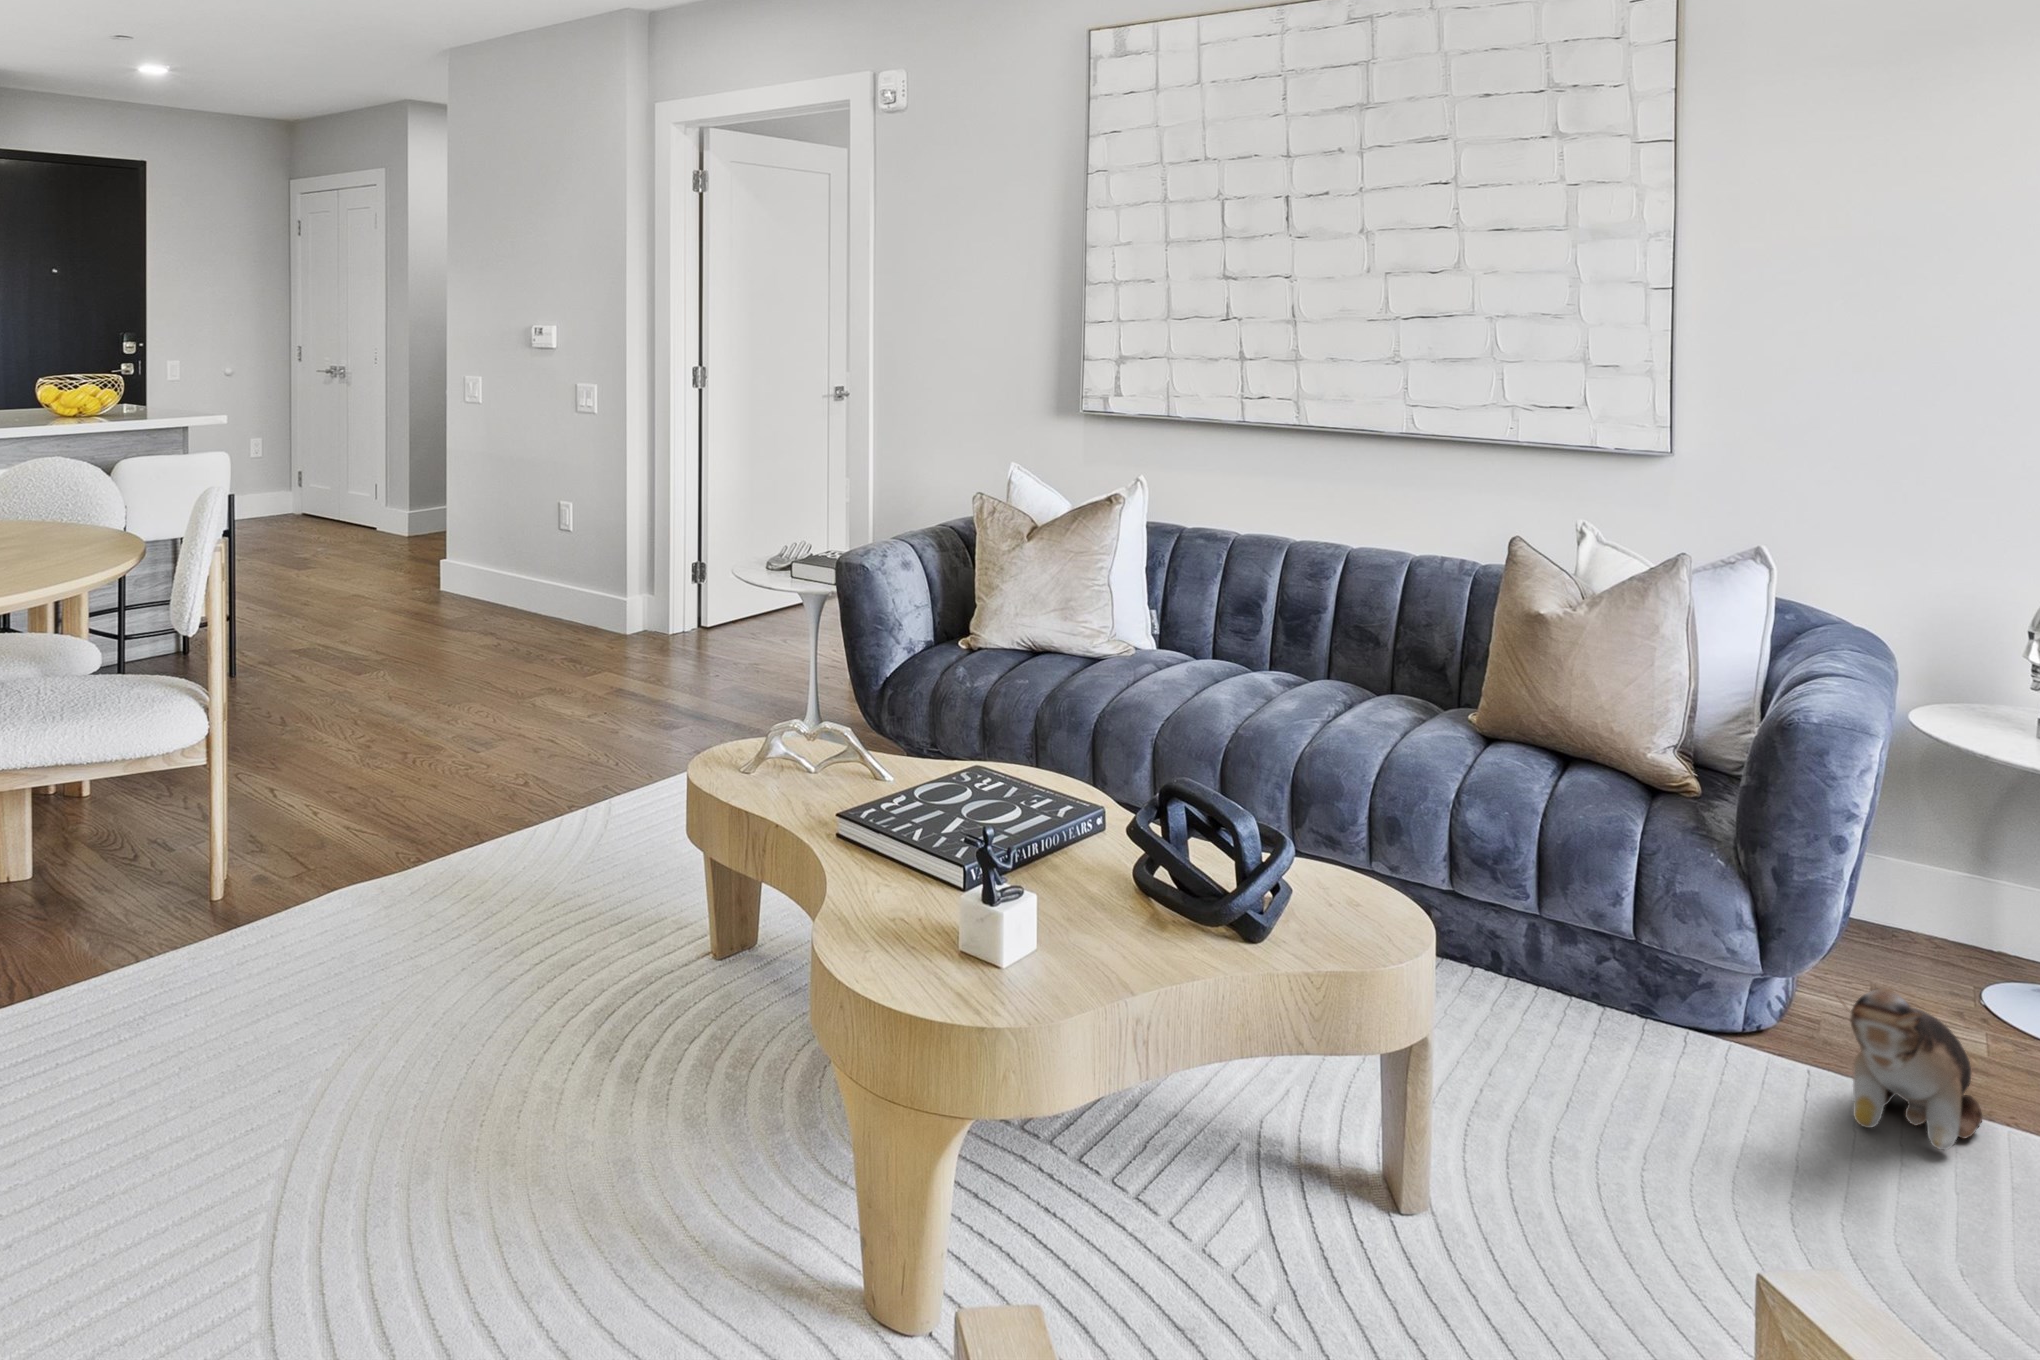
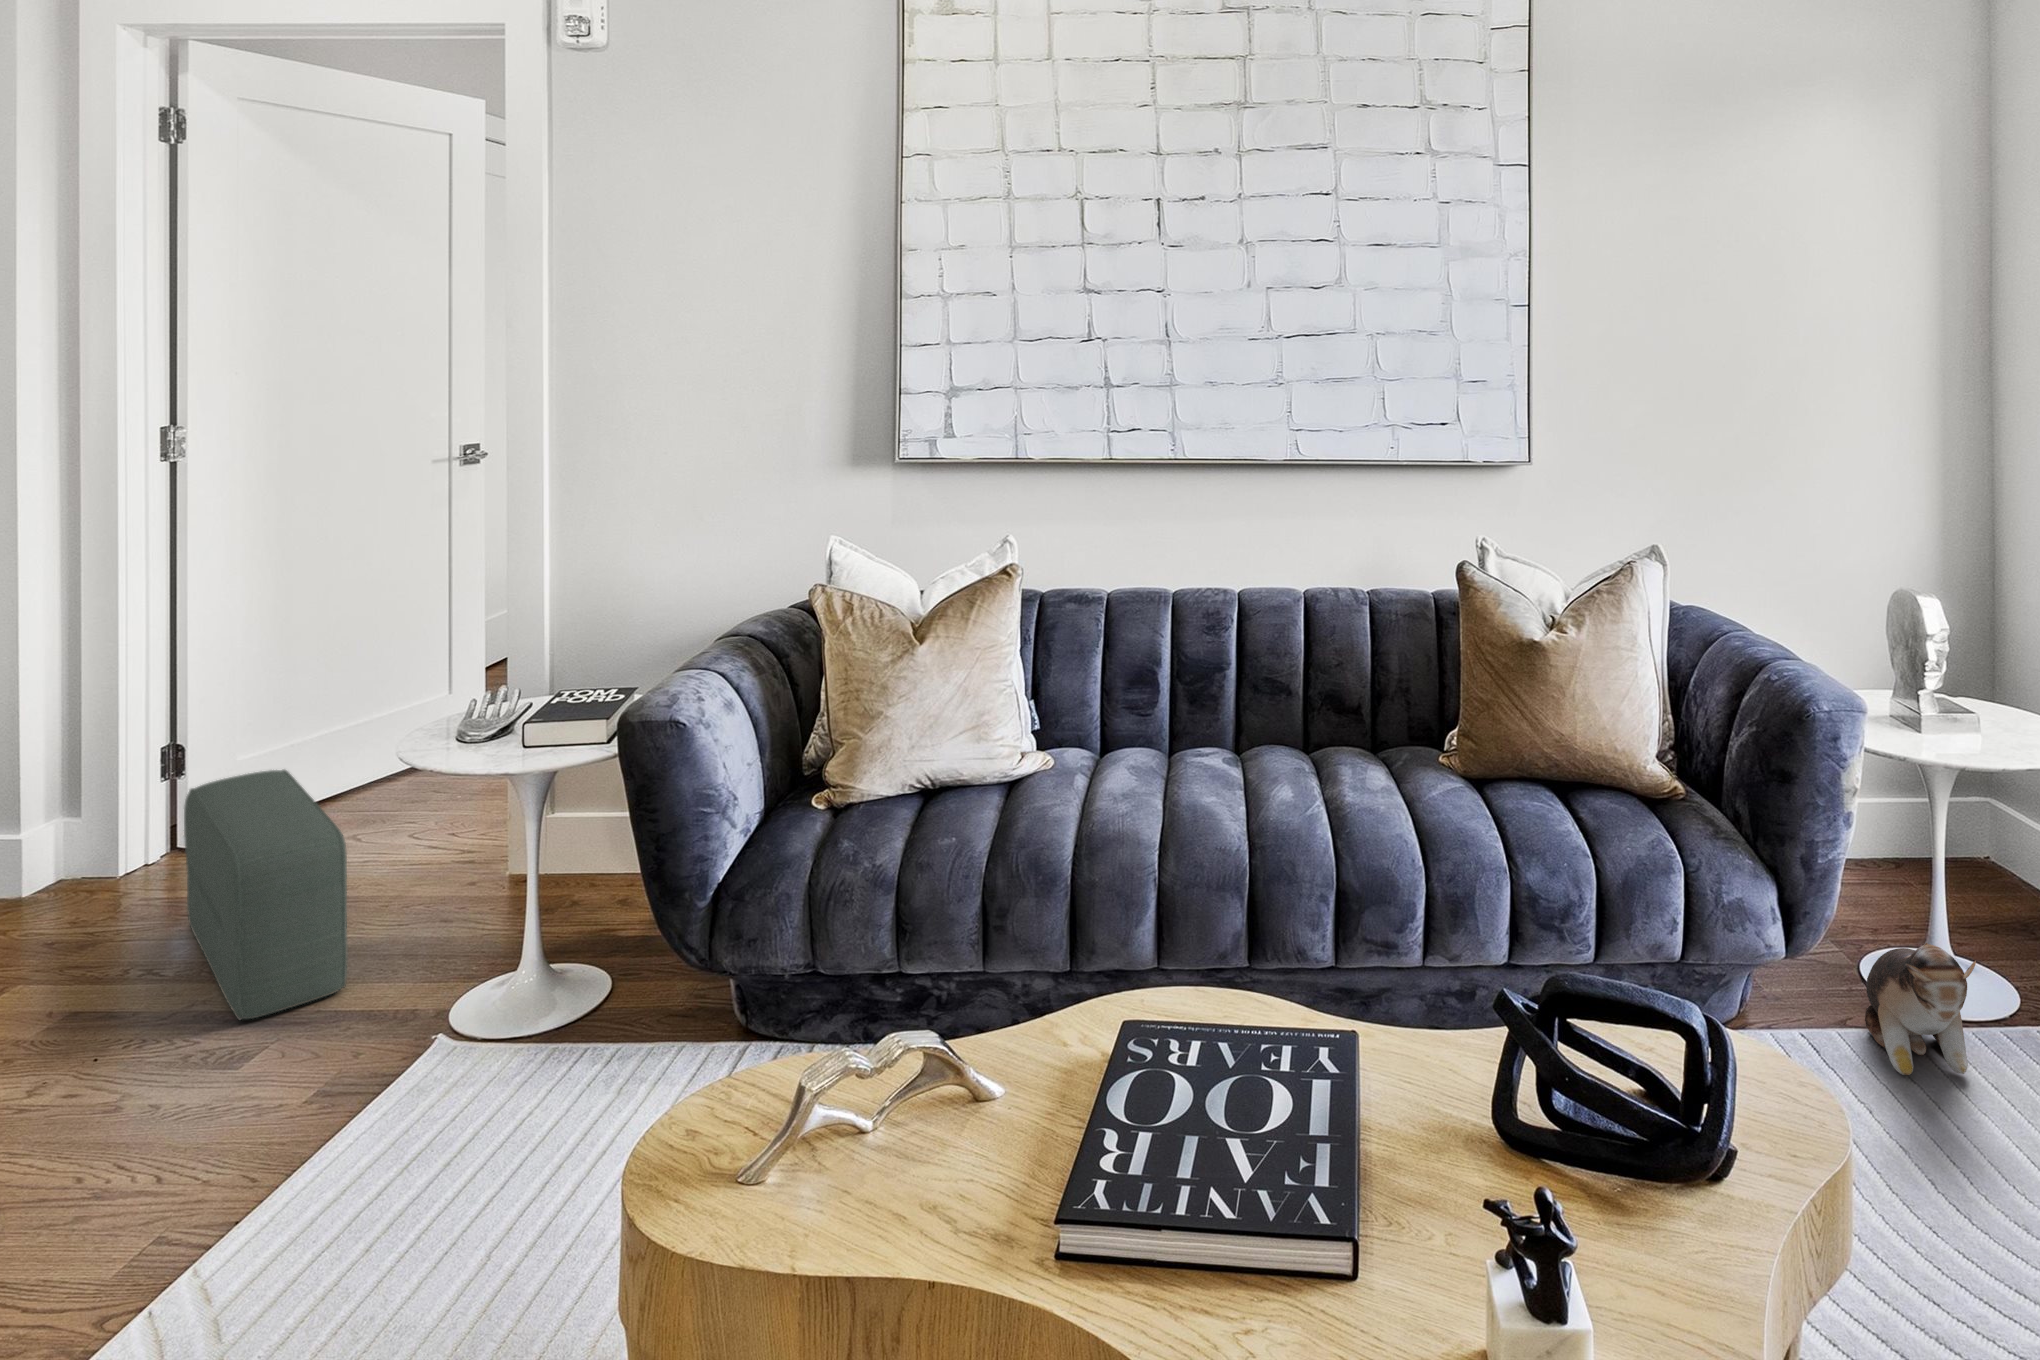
pouf: none [678,581,738,713] -> present [184,770,347,1020]

